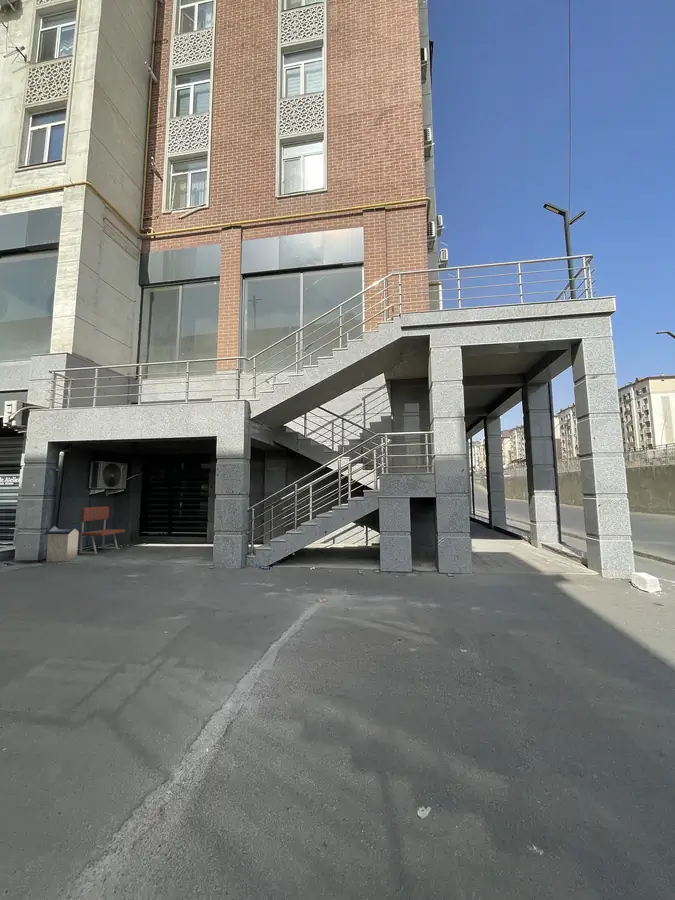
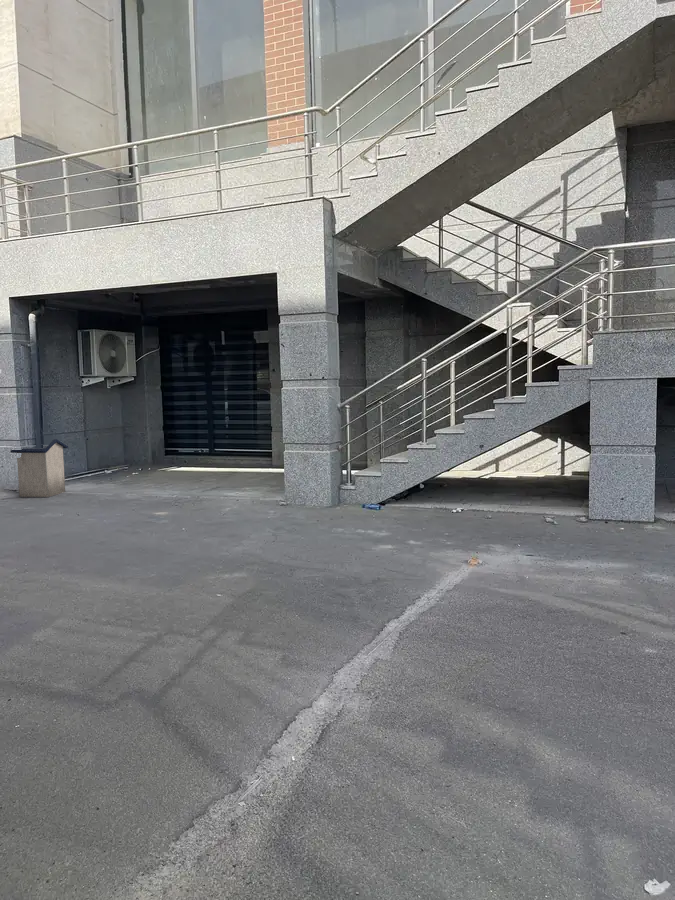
bench: present [79,507,125,554] -> none [66,405,139,484]

